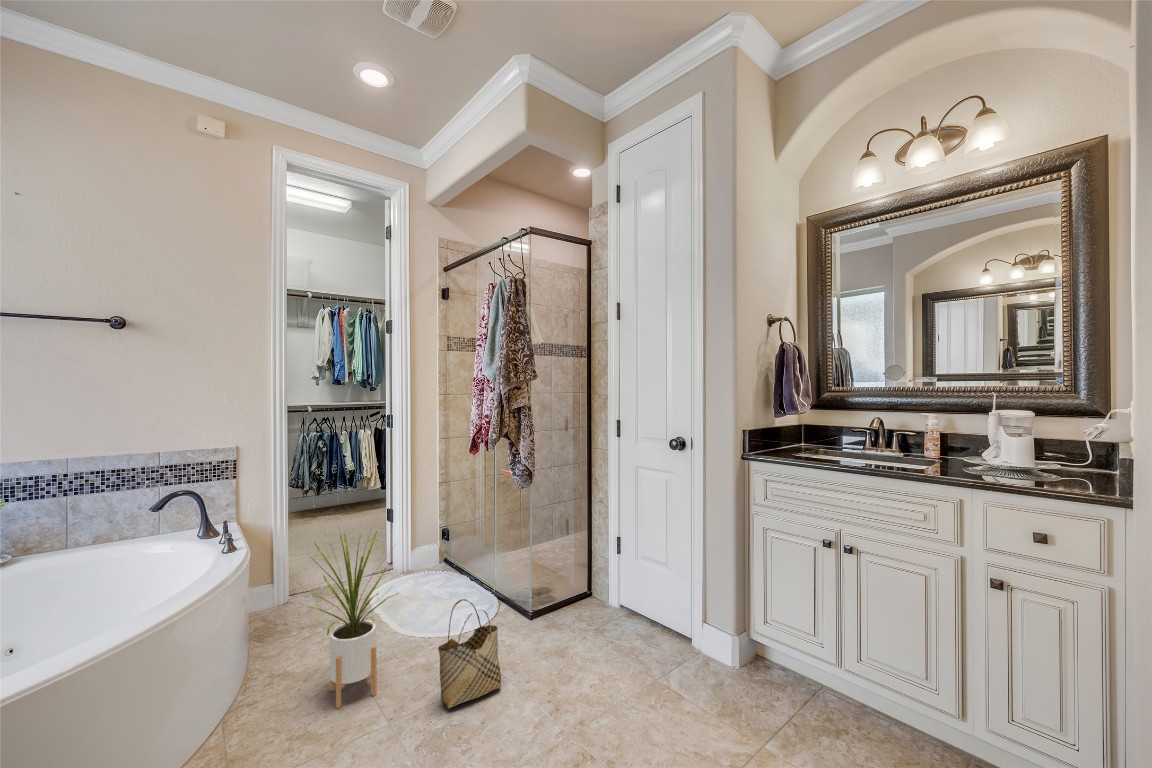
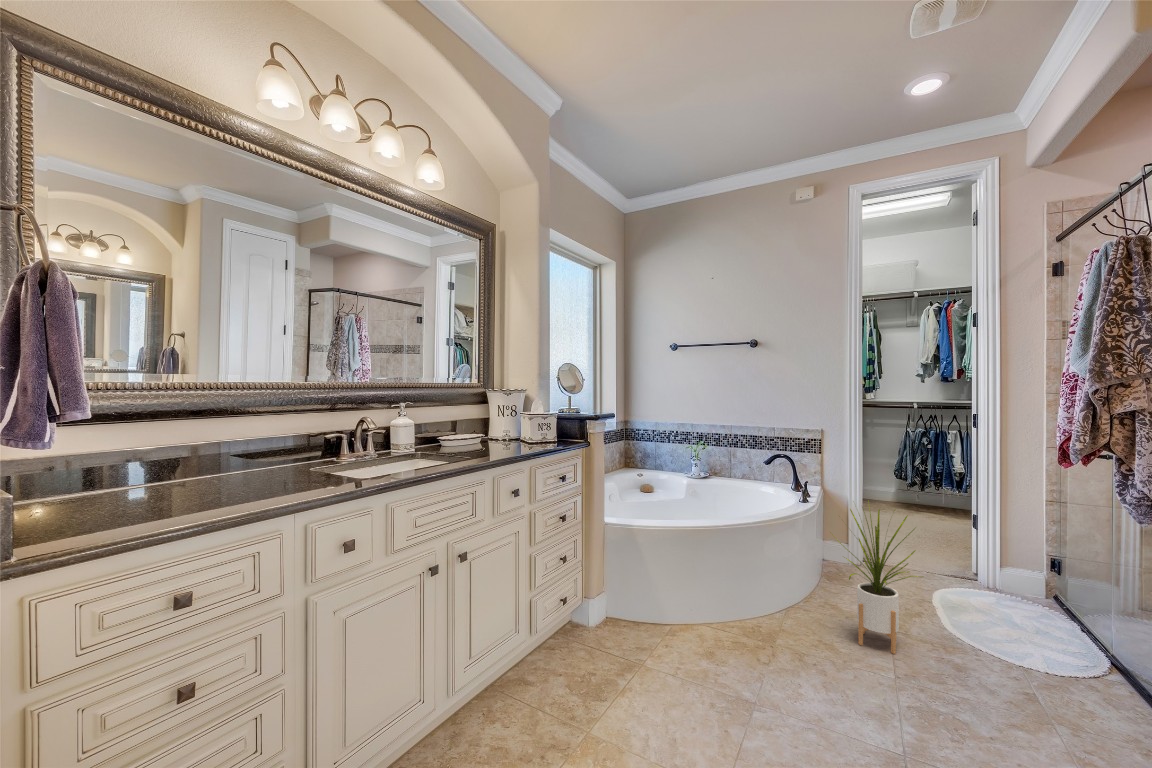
woven basket: present [438,599,501,709] -> none [947,605,1035,719]

